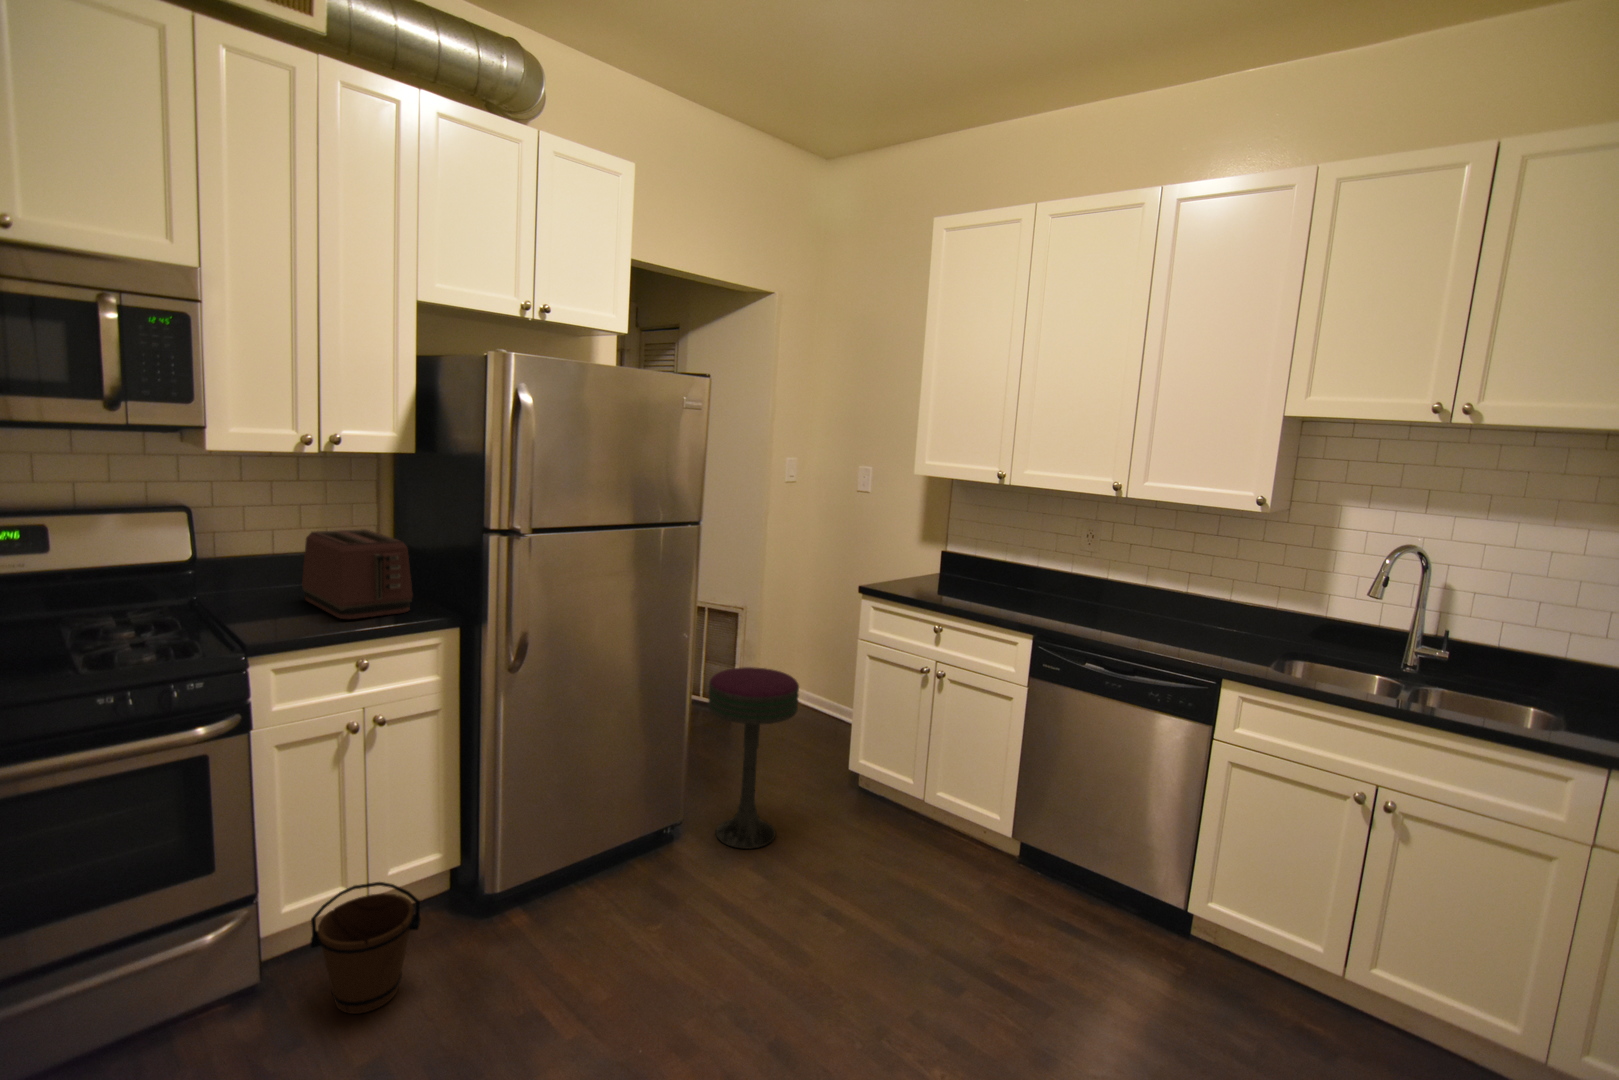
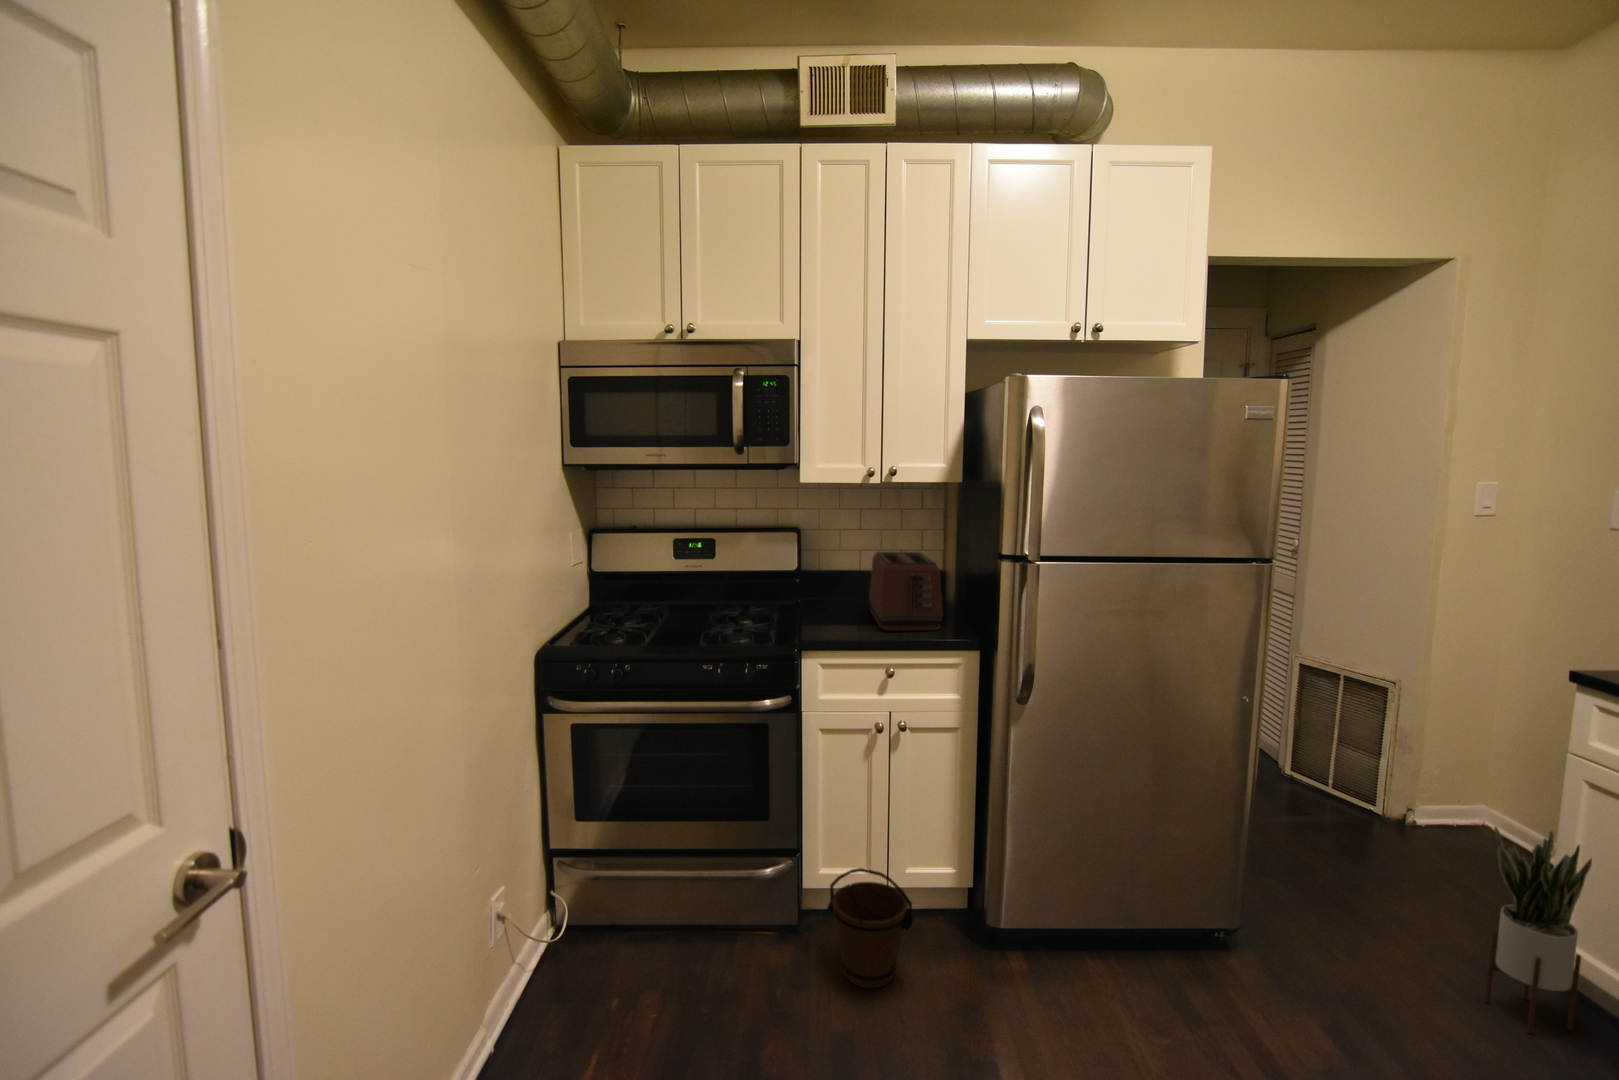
bar stool: present [708,667,799,849] -> none [1276,753,1422,1006]
potted plant: none [828,690,876,823] -> present [1485,827,1592,1034]

